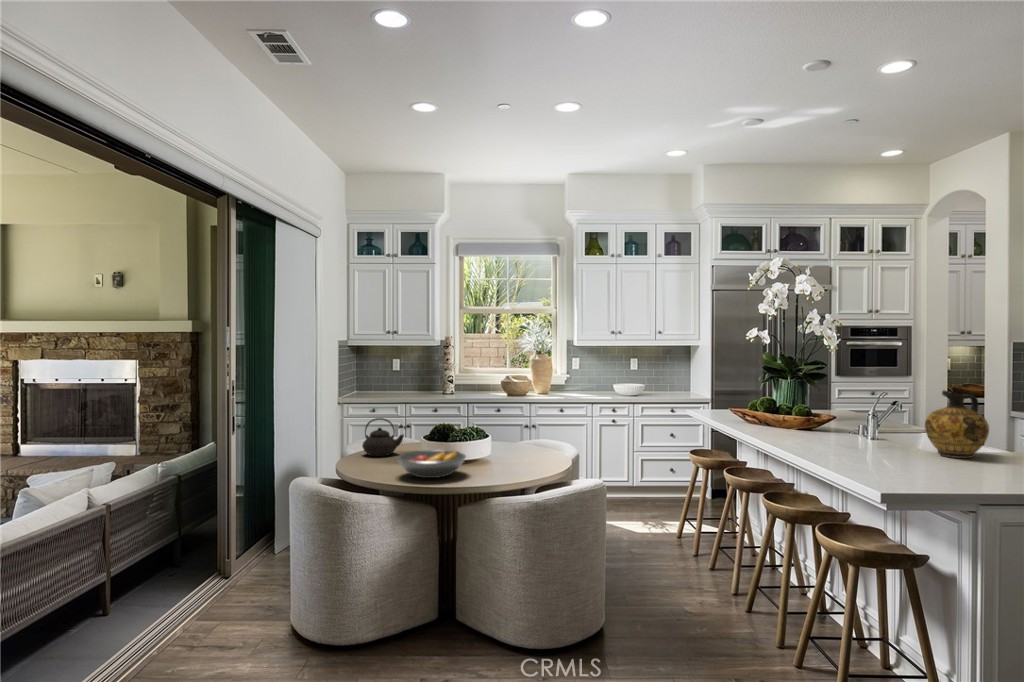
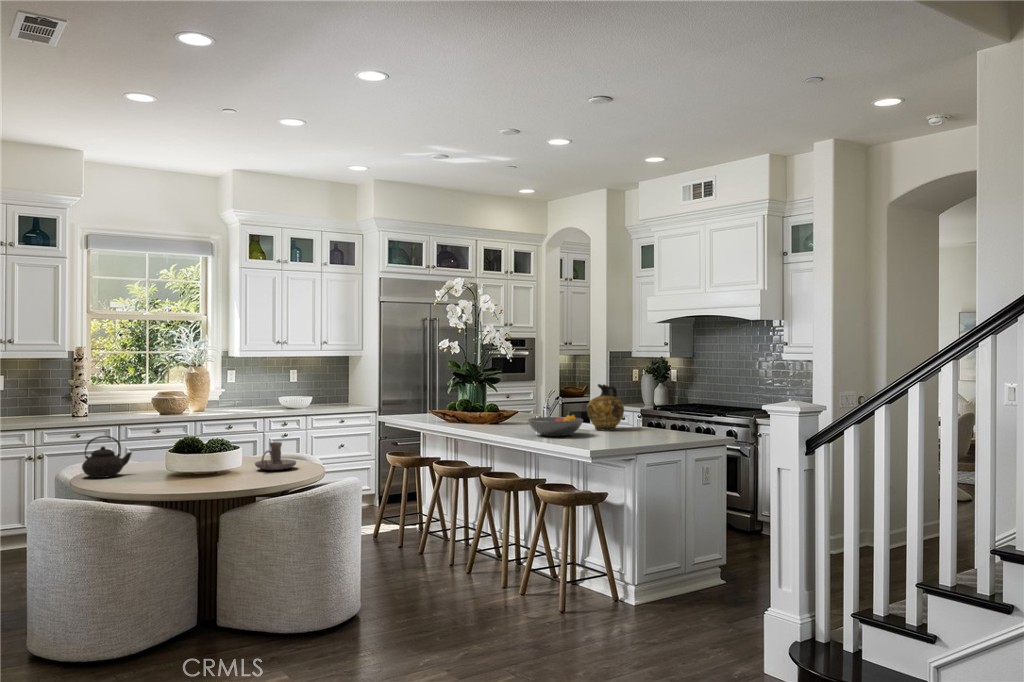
candle holder: none [496,437,539,466] -> present [255,442,296,470]
fruit bowl: present [397,450,466,478] -> present [528,414,583,436]

